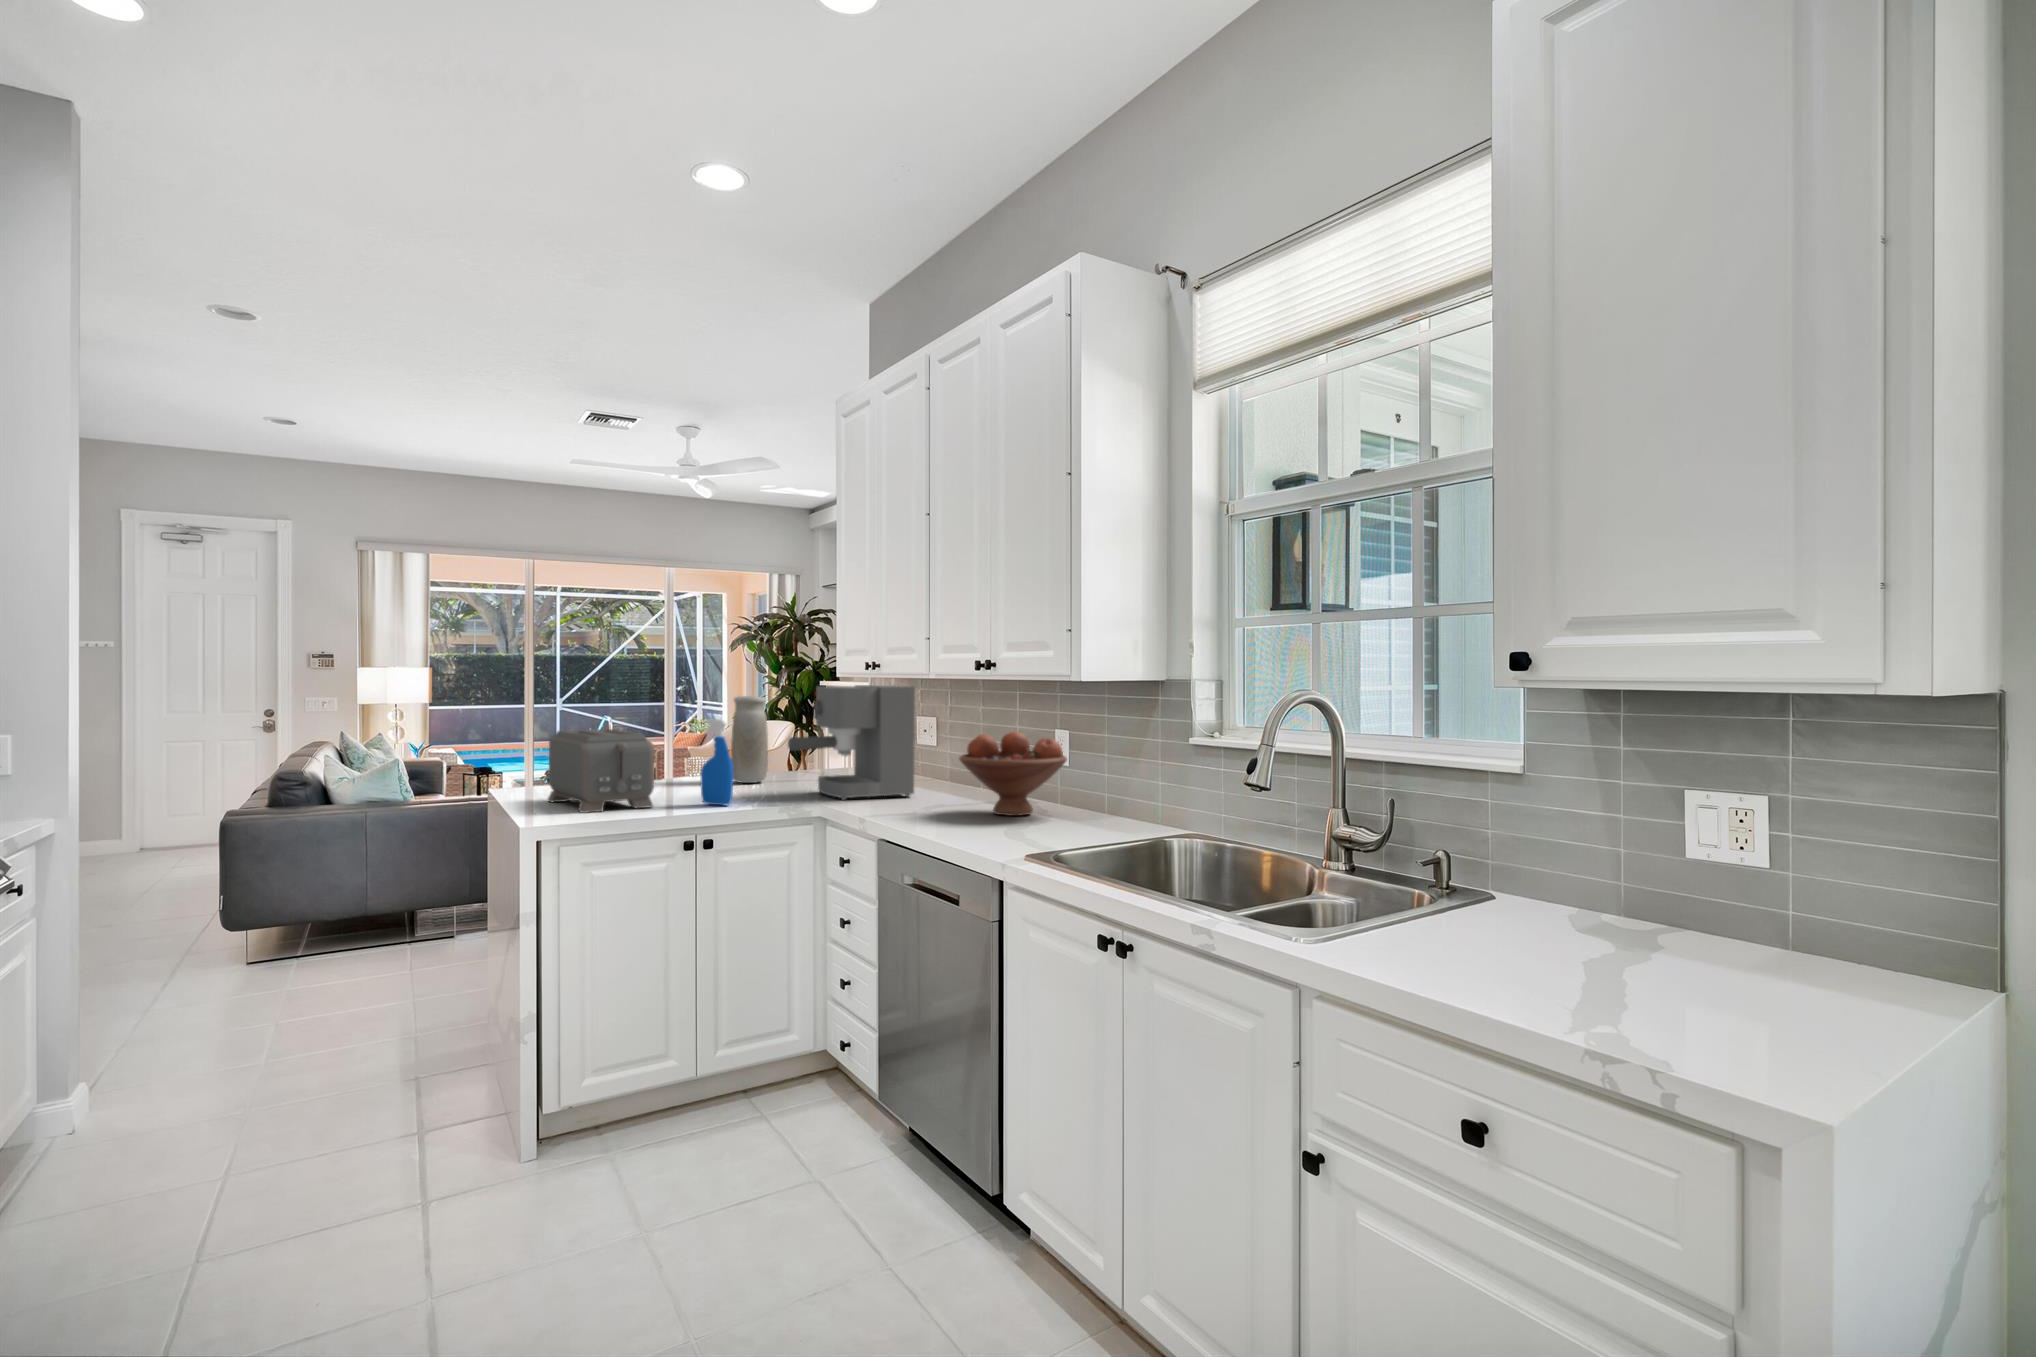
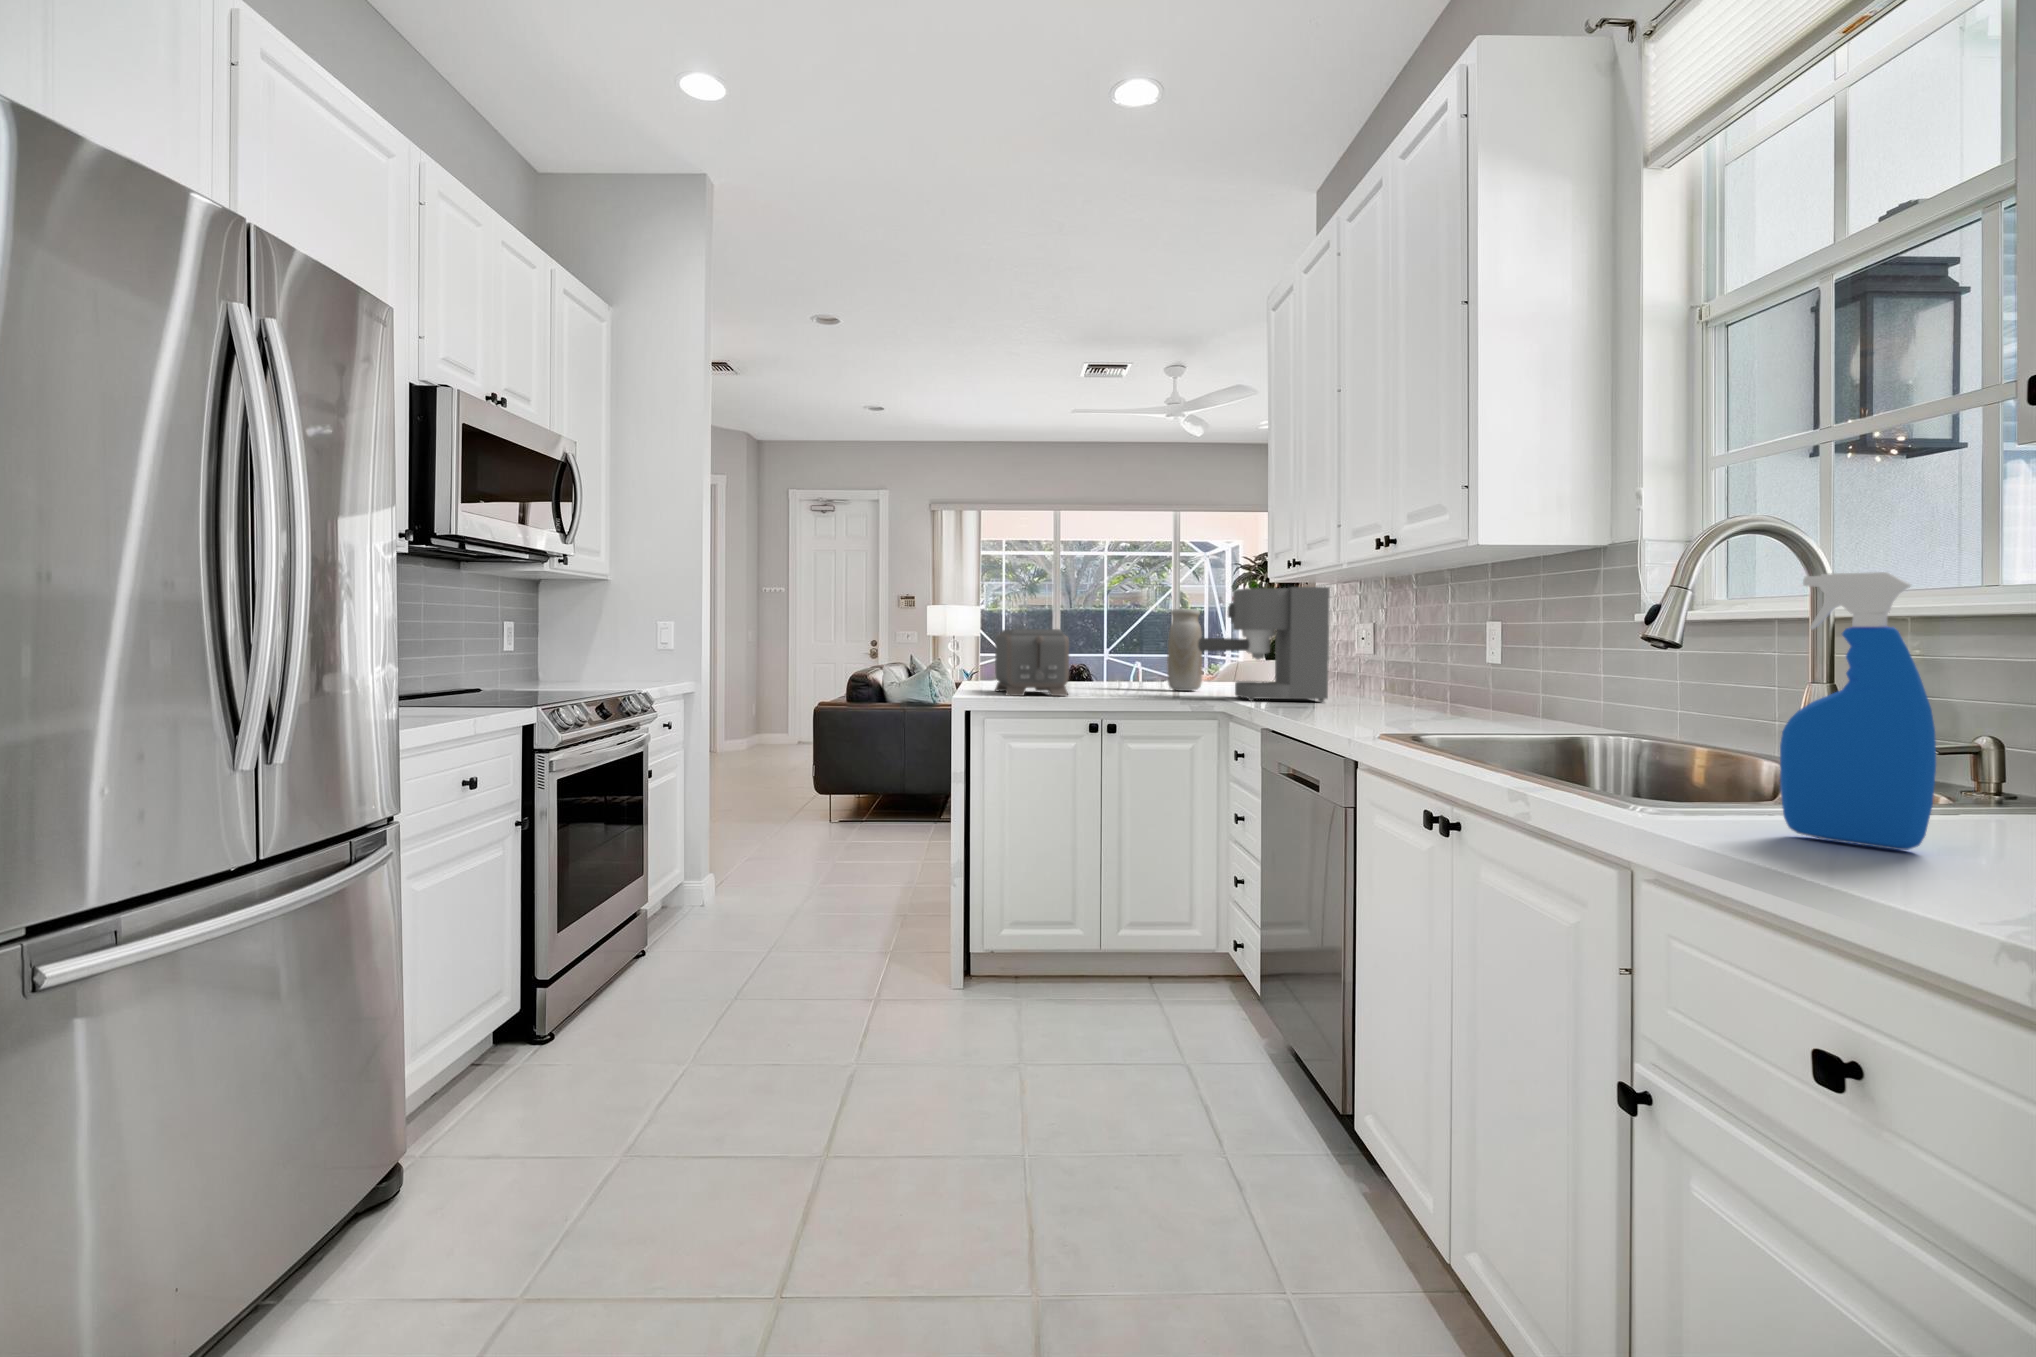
spray bottle: present [701,719,733,806] -> present [1780,572,1936,850]
fruit bowl: present [959,732,1067,816] -> none [1354,626,1485,715]

